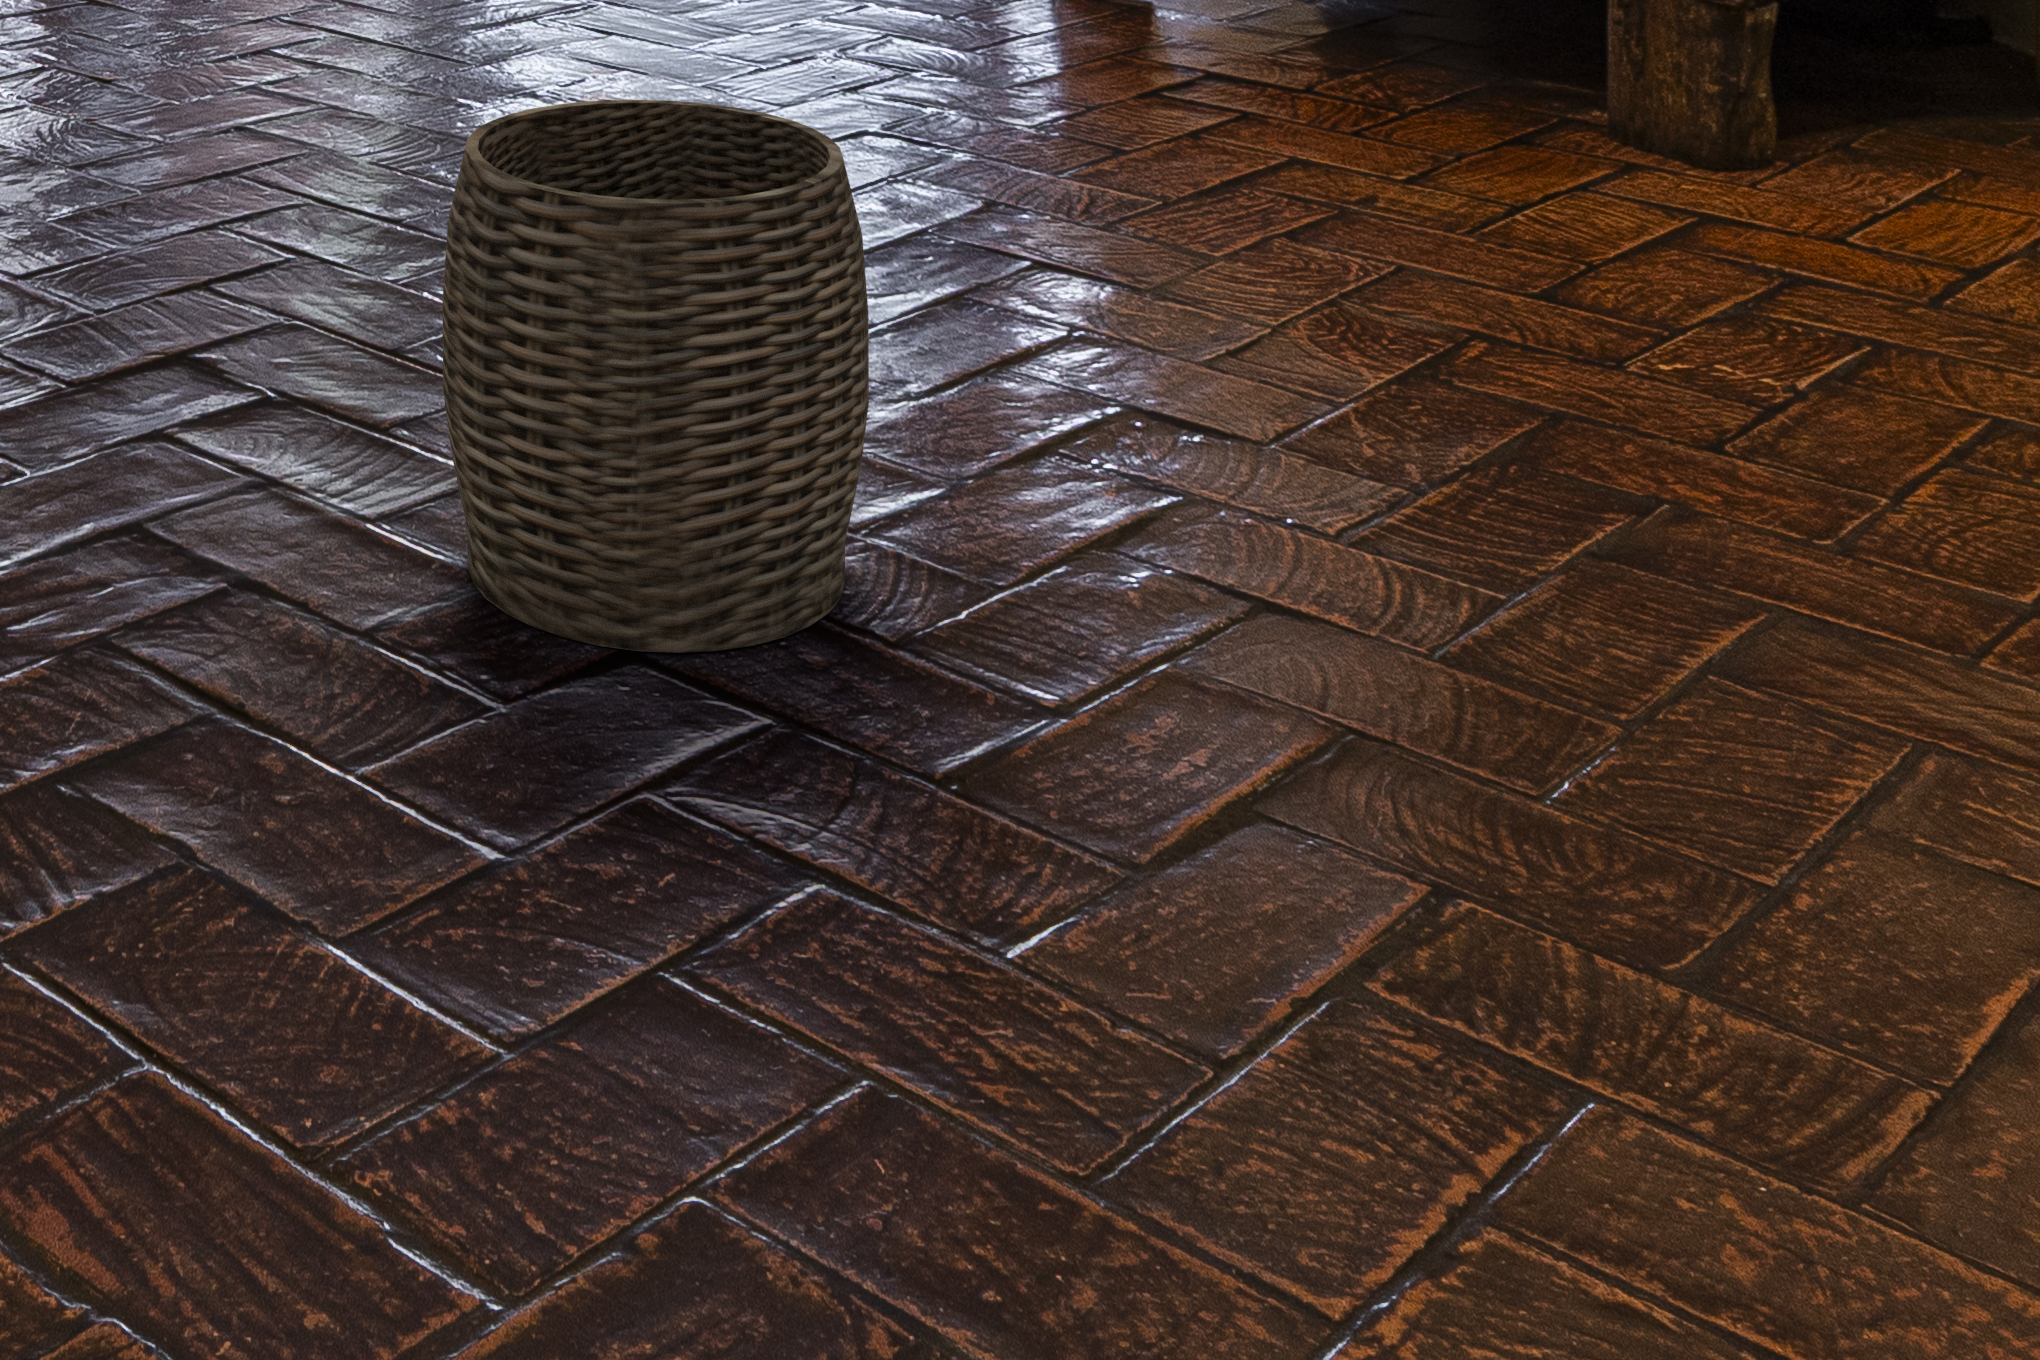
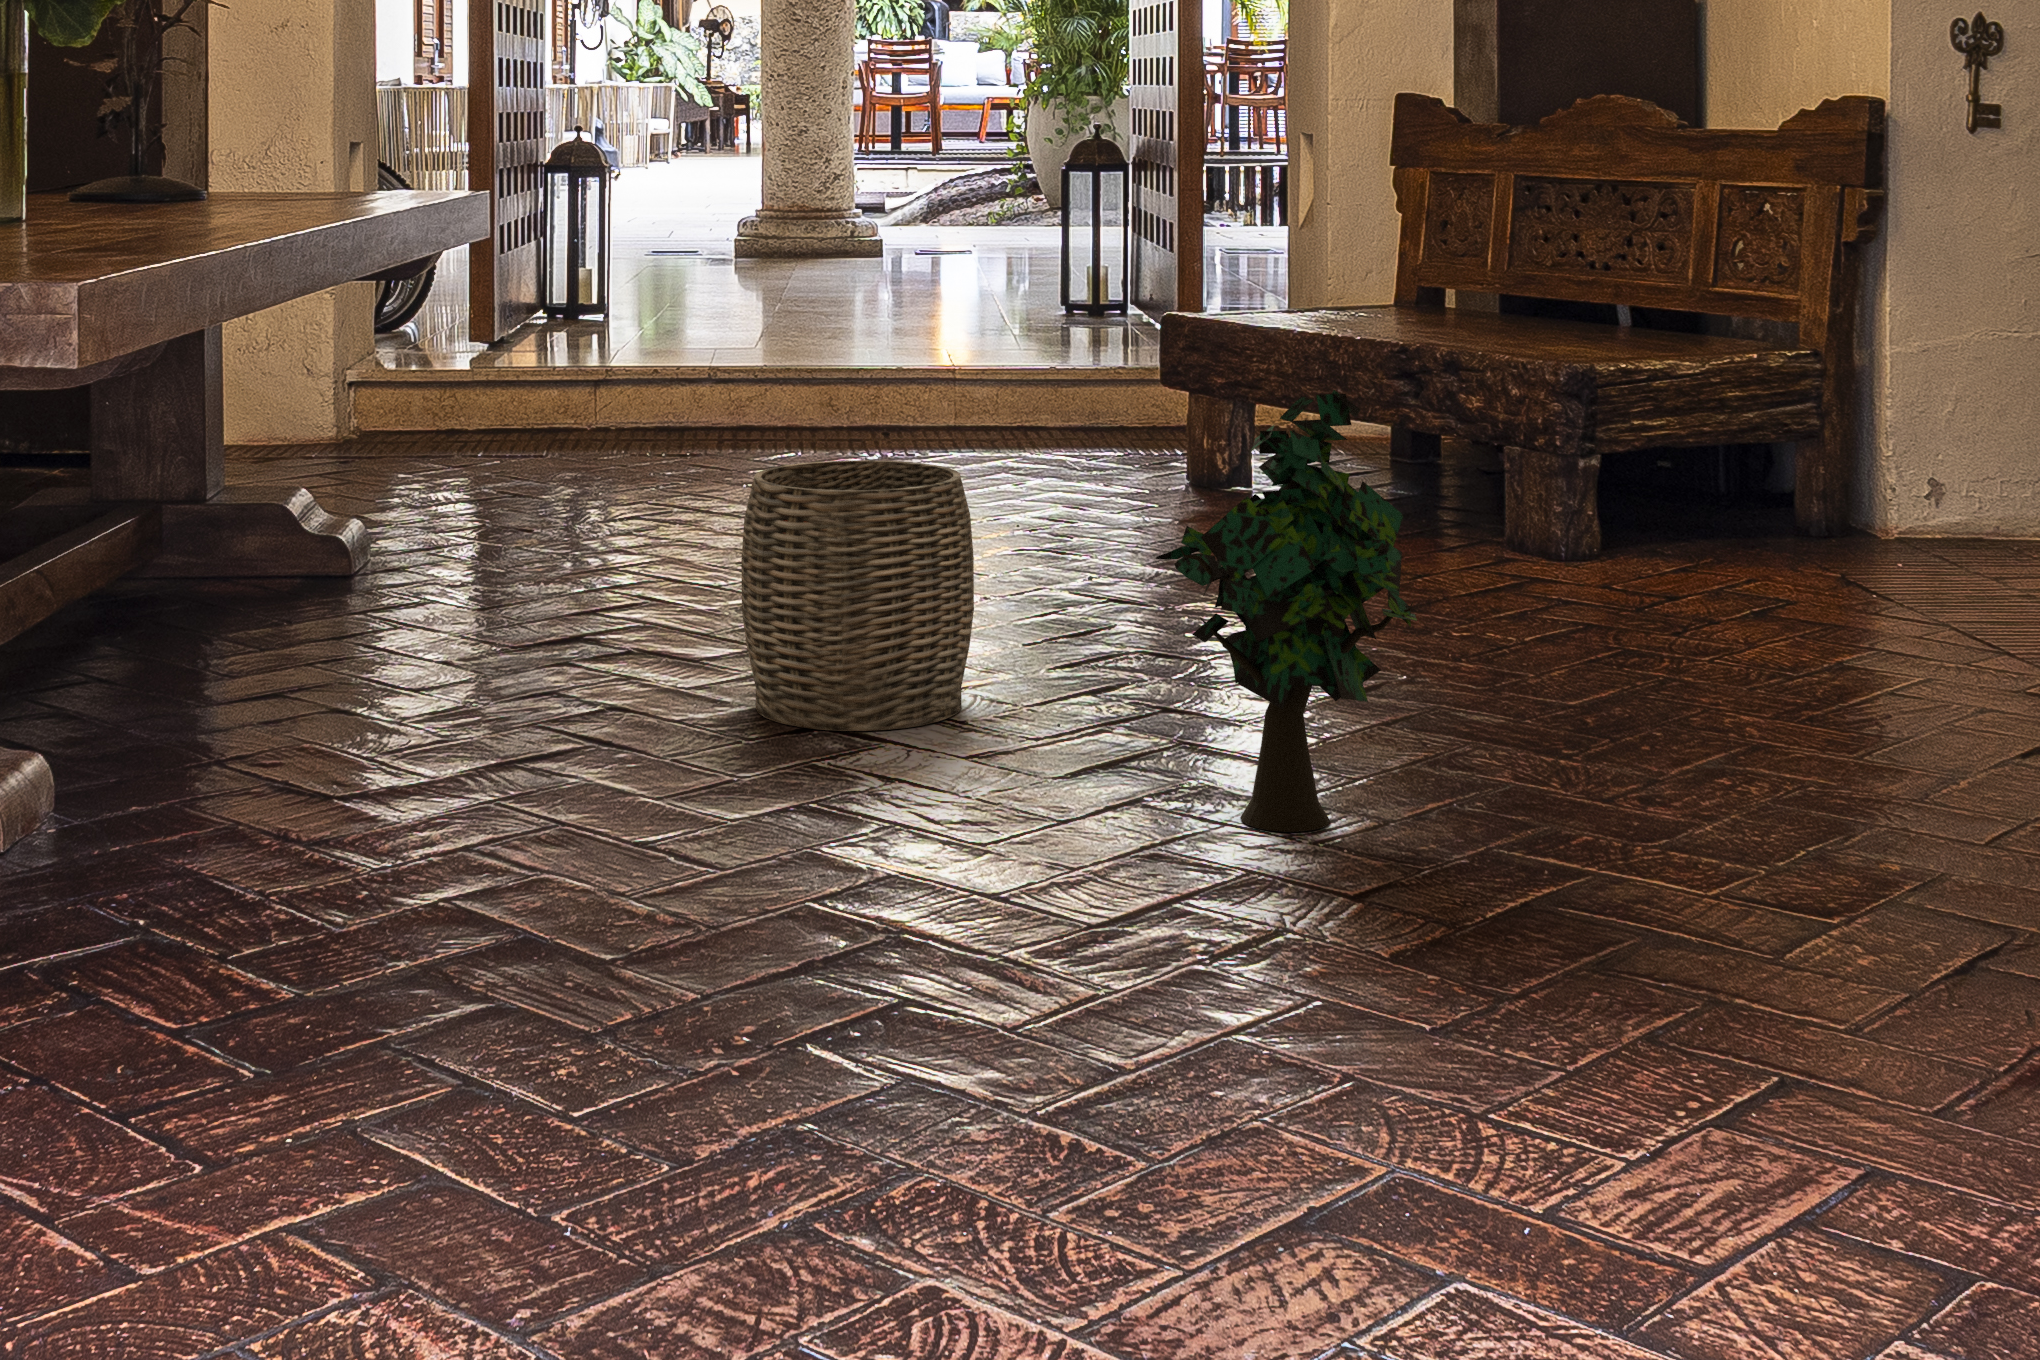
decorative plant: none [1357,122,1962,1098] -> present [1156,390,1417,832]

